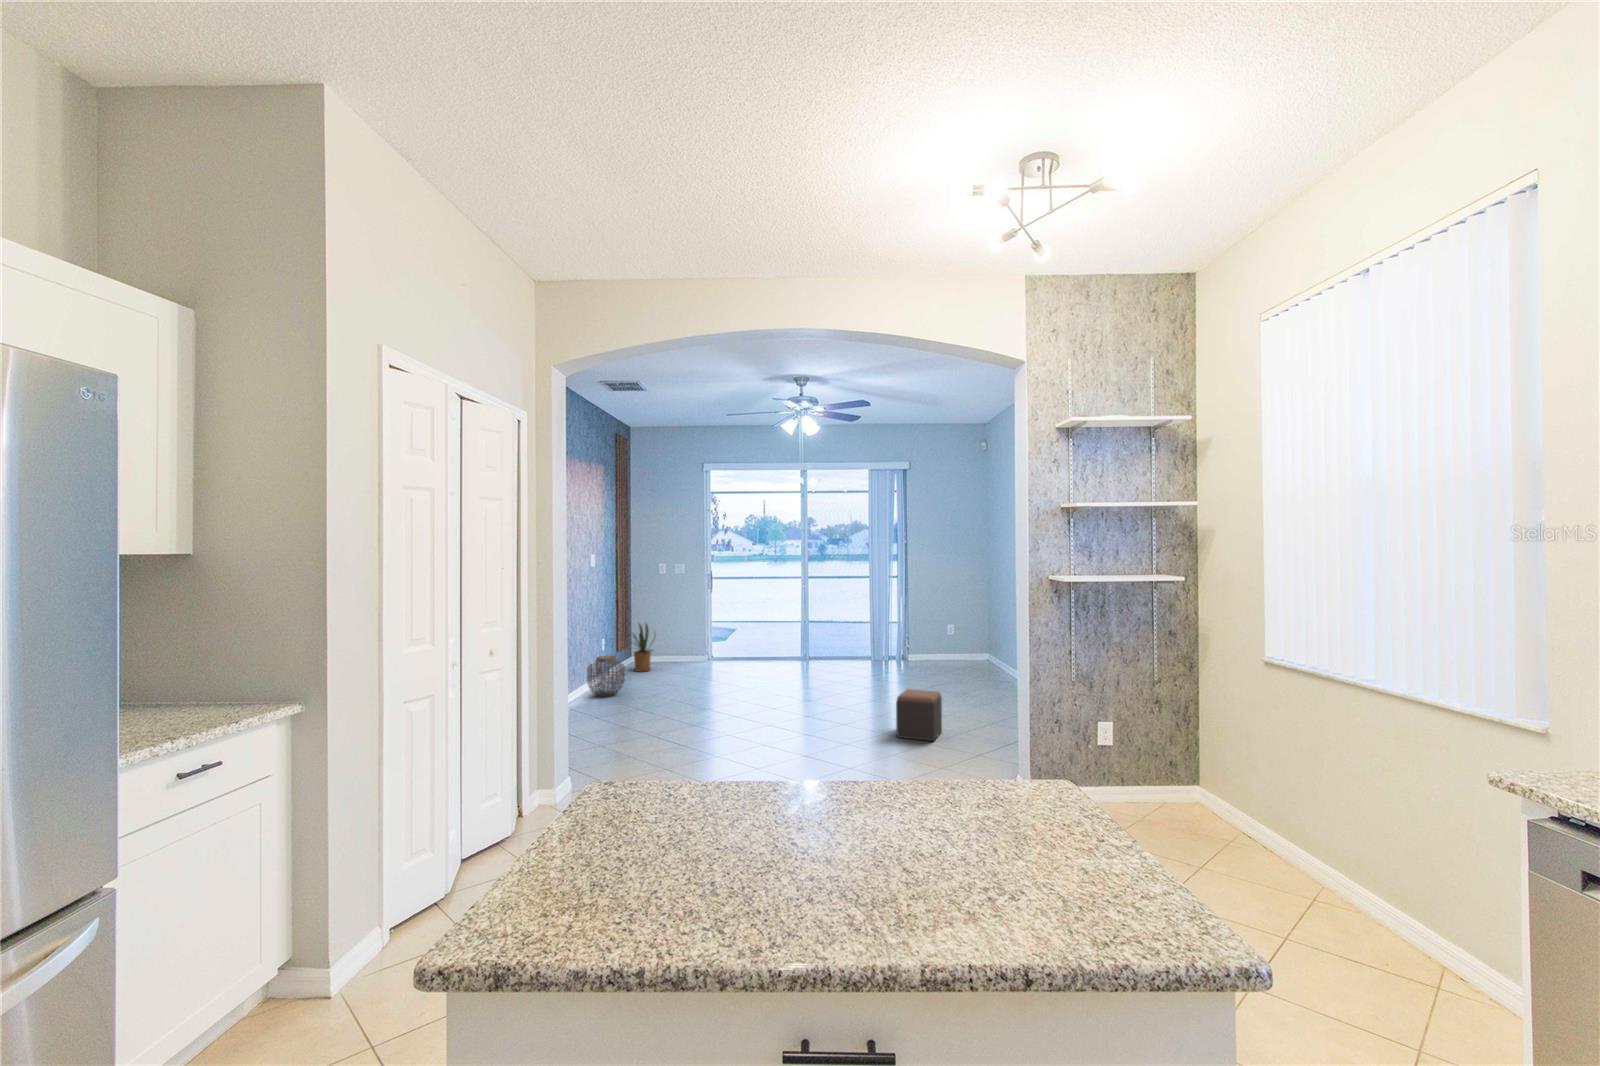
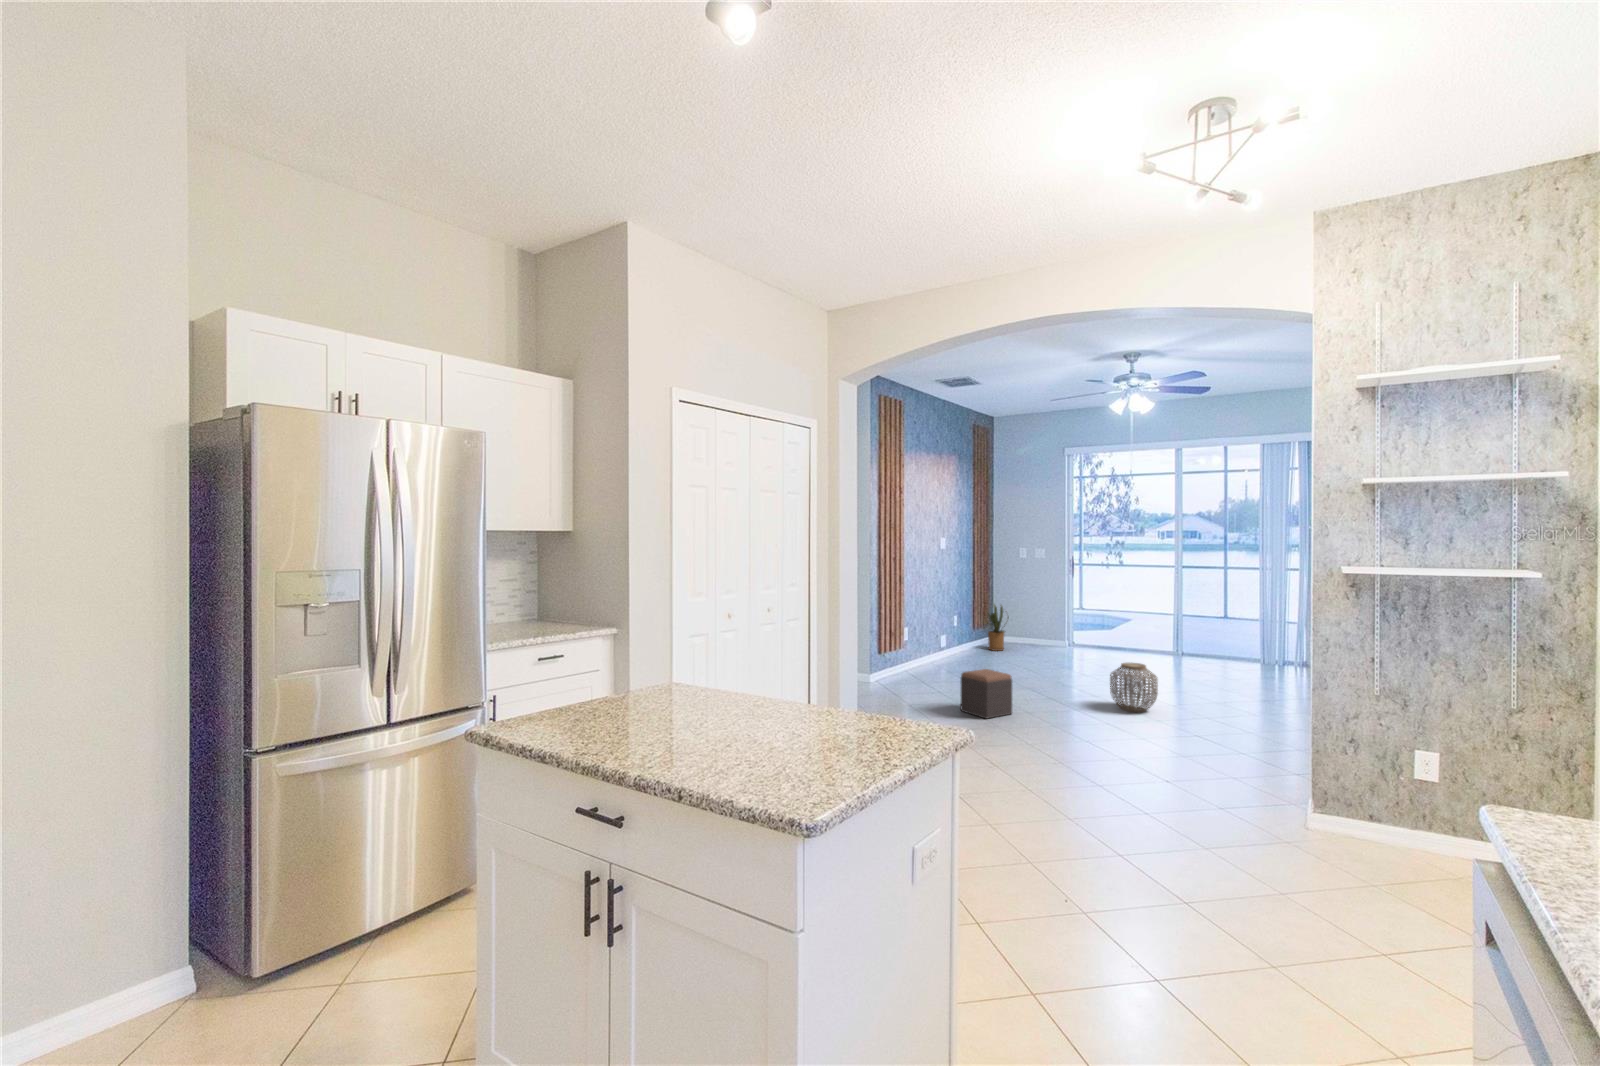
woven basket: present [587,656,625,697] -> present [1110,663,1158,712]
footstool: present [896,689,942,741] -> present [961,669,1012,719]

